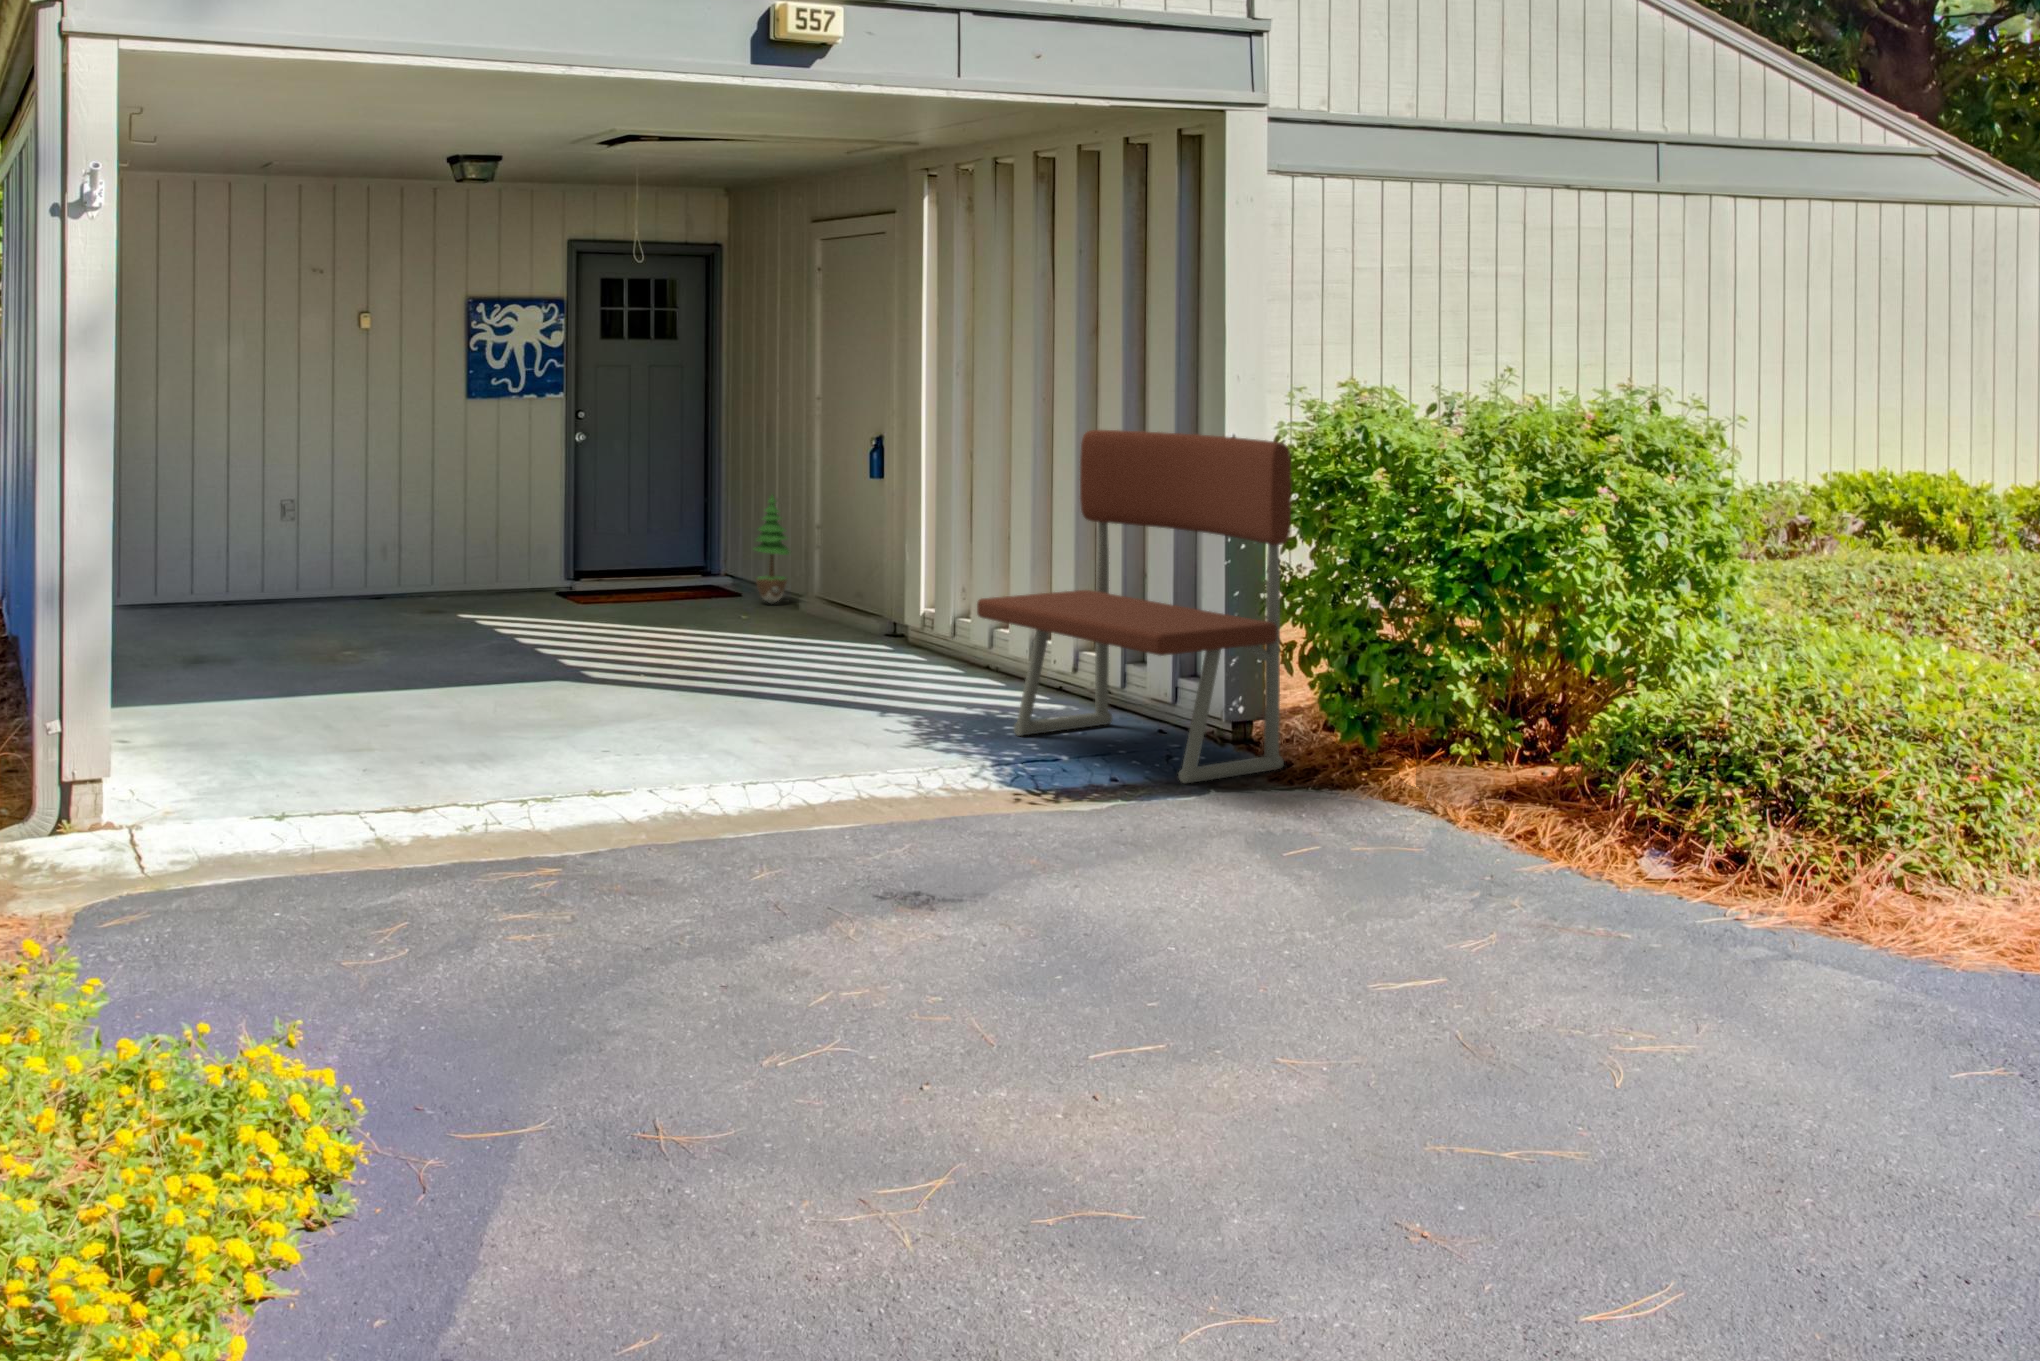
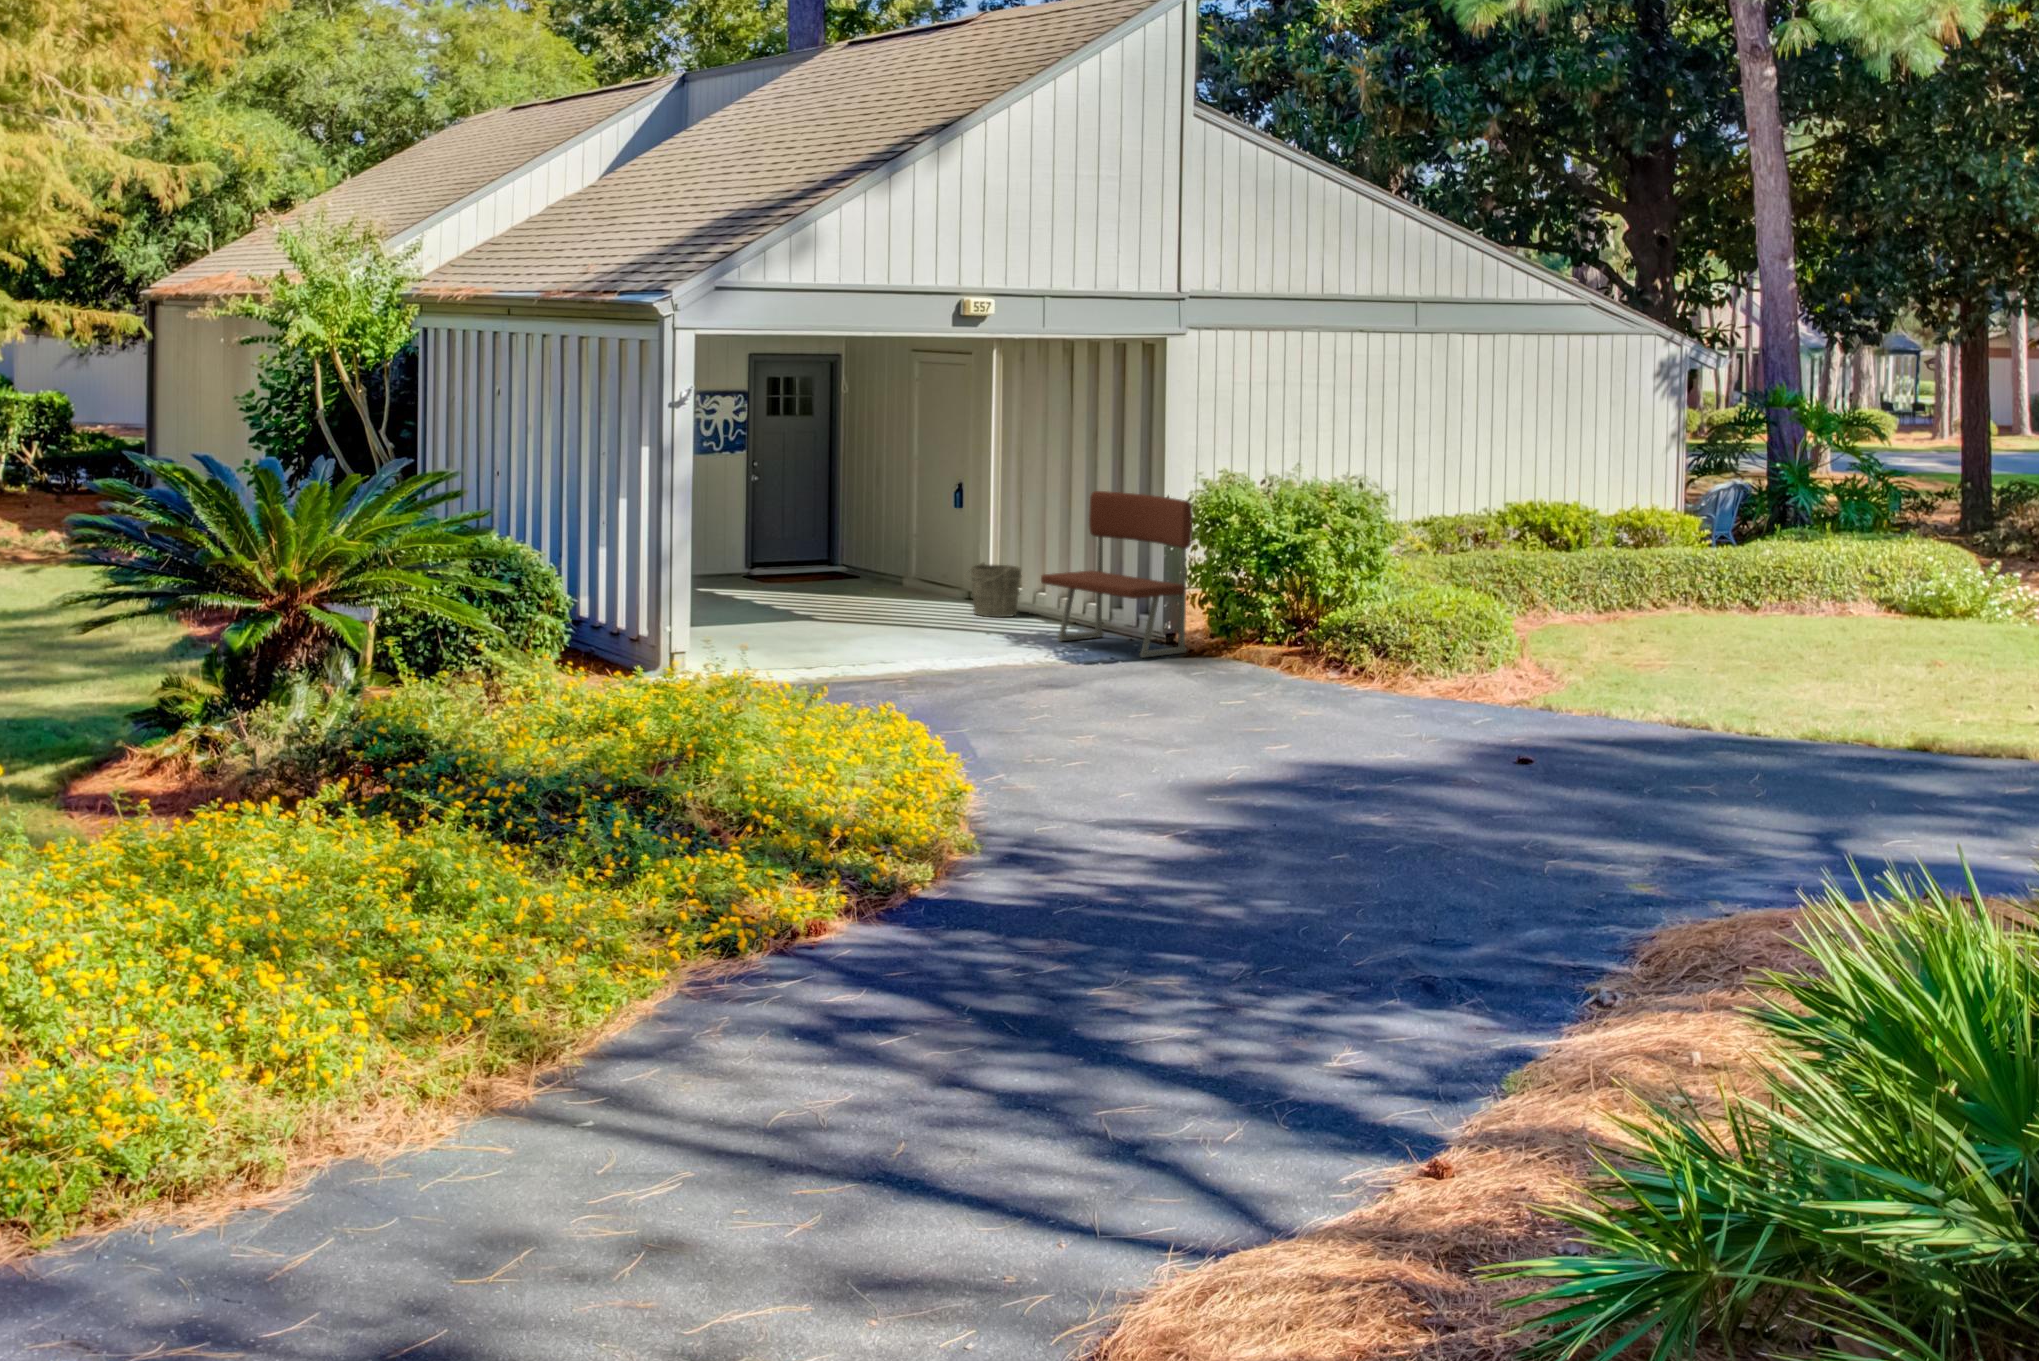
potted tree: present [754,495,790,604] -> none [874,515,898,583]
bucket: none [864,571,971,675] -> present [967,562,1021,617]

